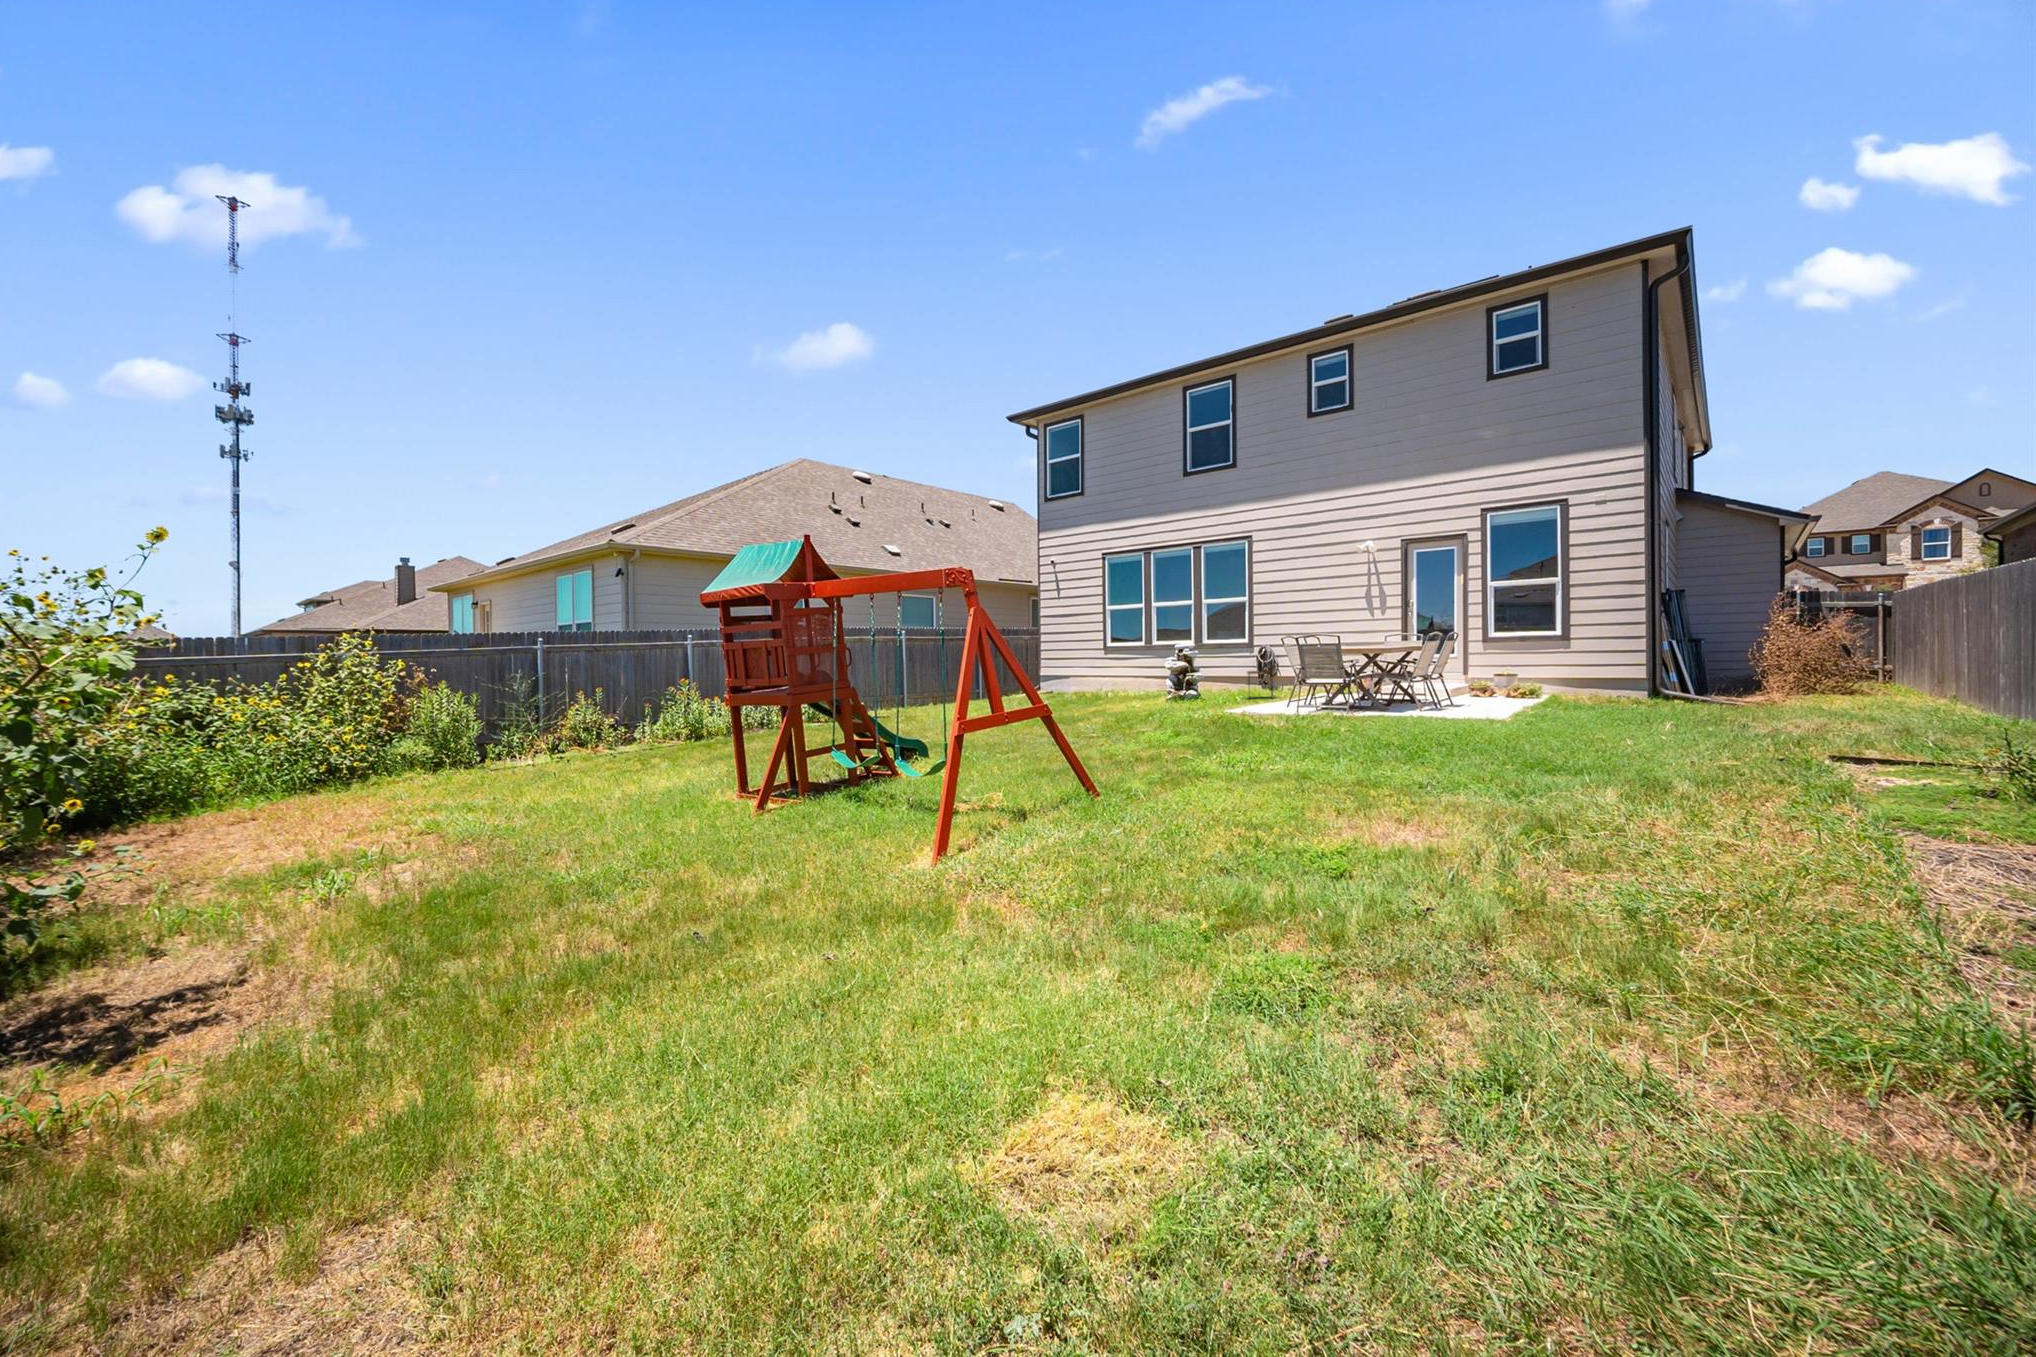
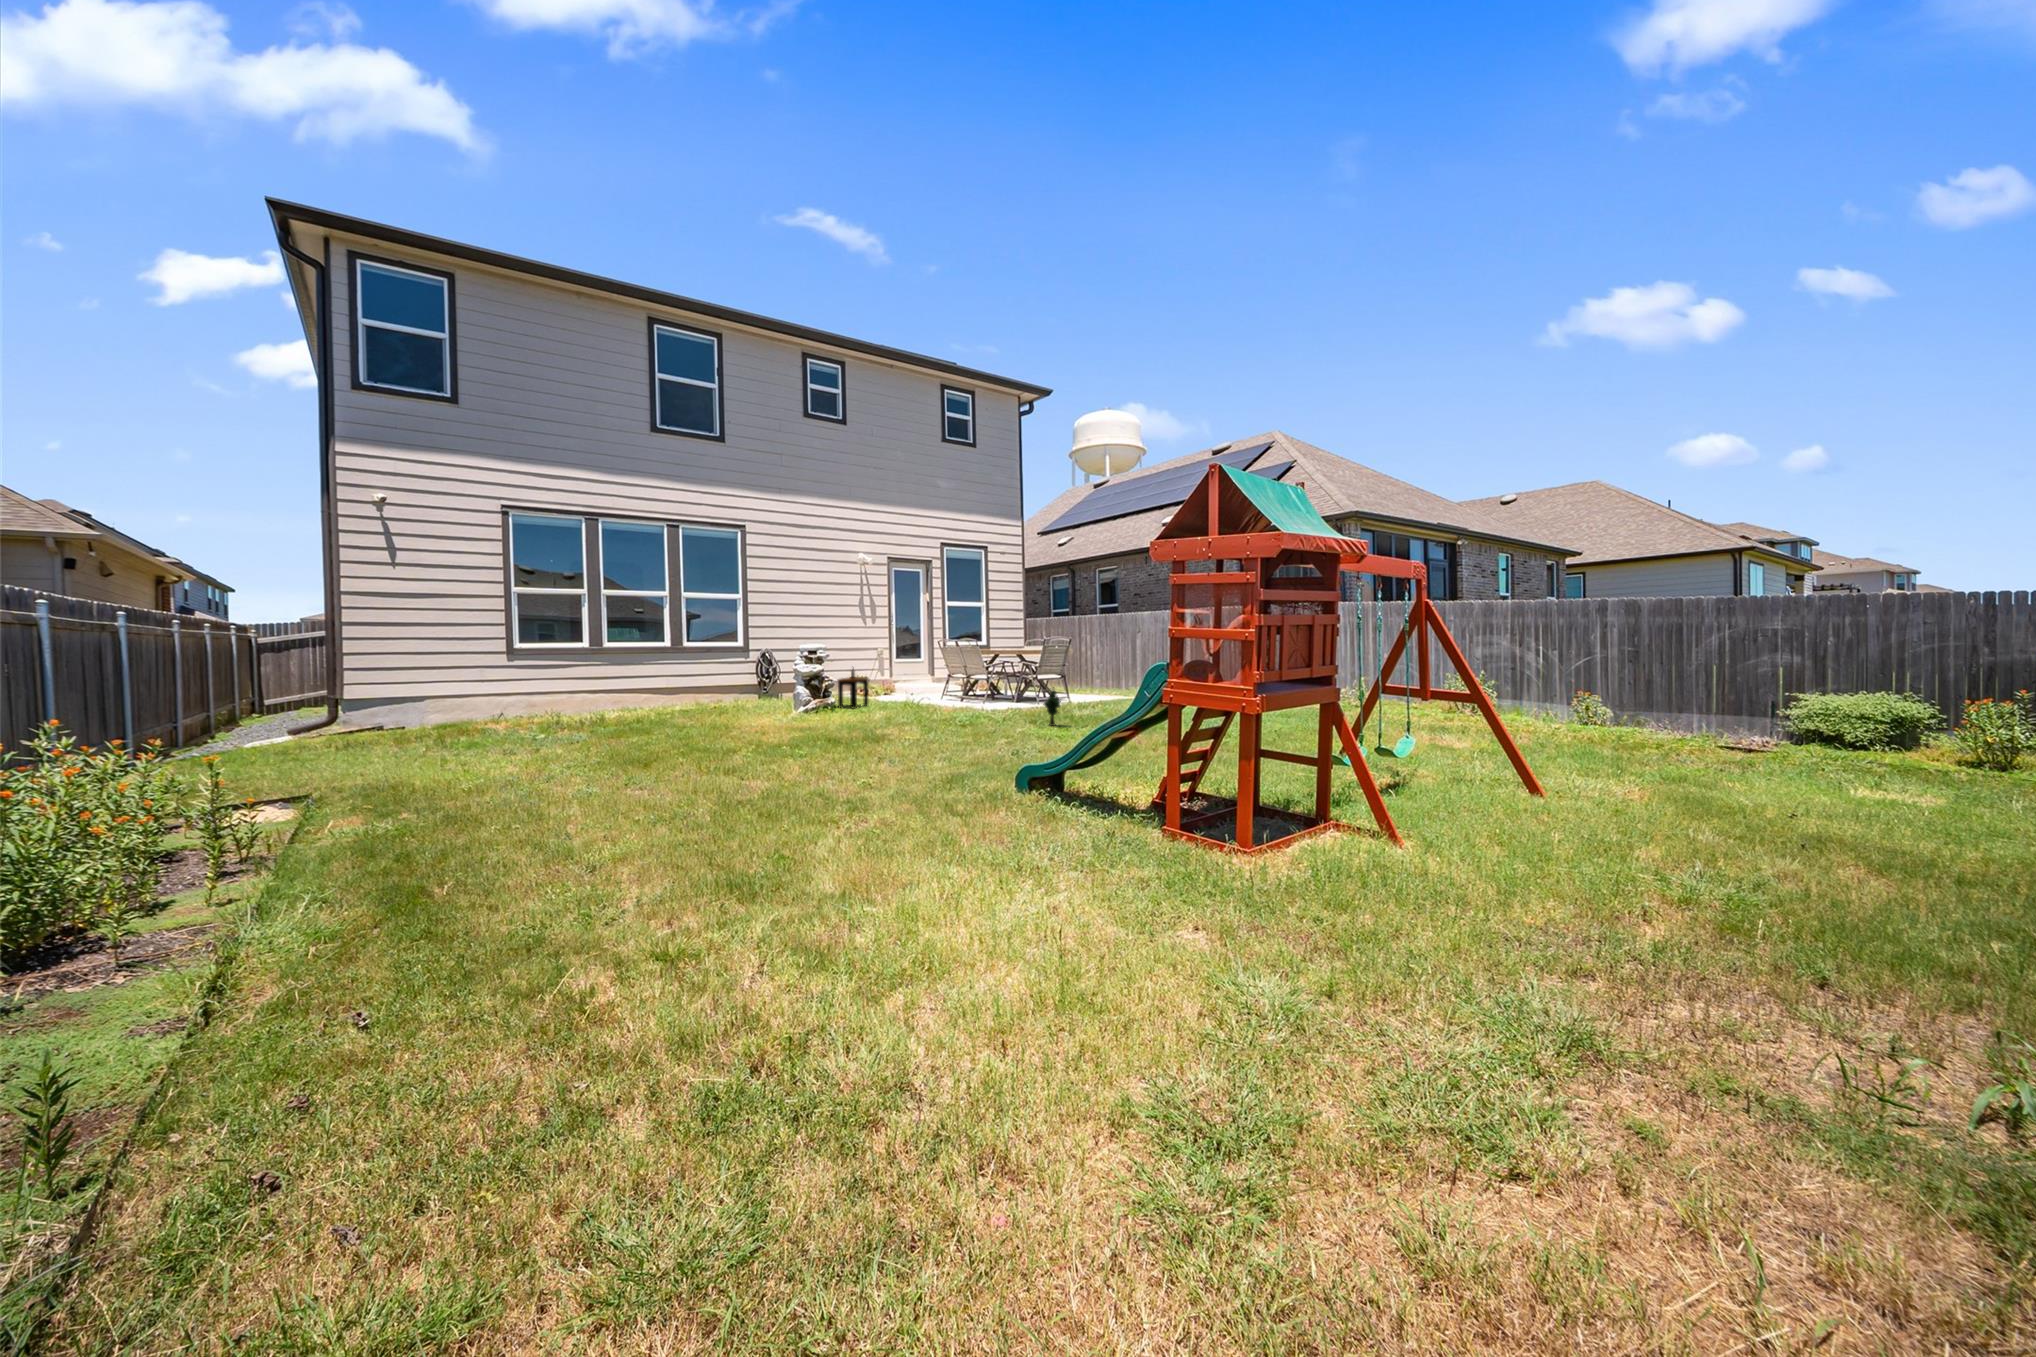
decorative plant: none [1229,684,1255,726] -> present [1043,687,1061,726]

